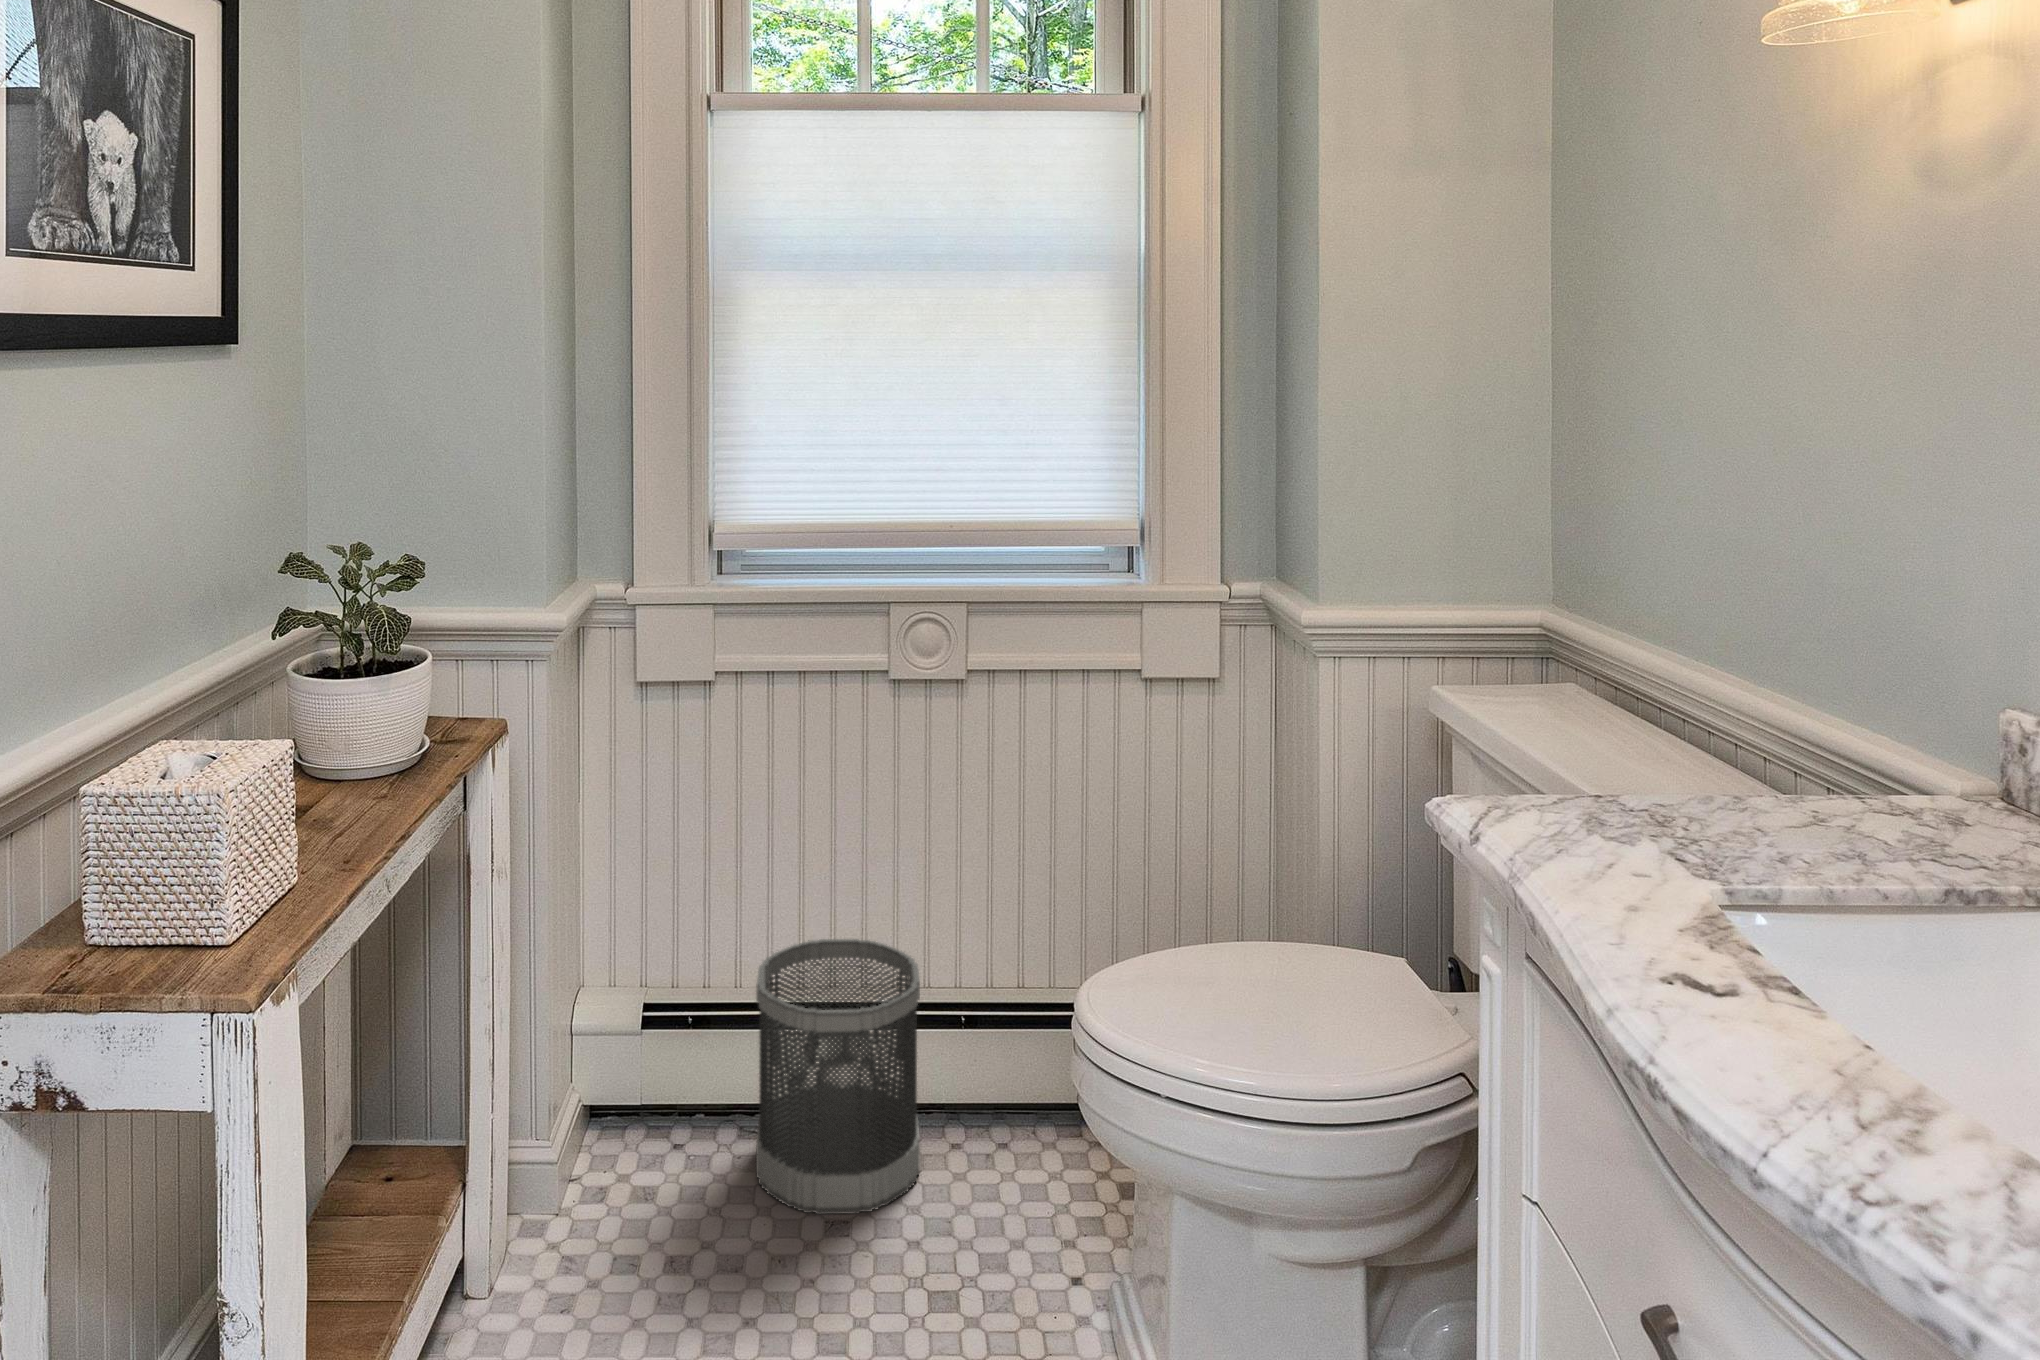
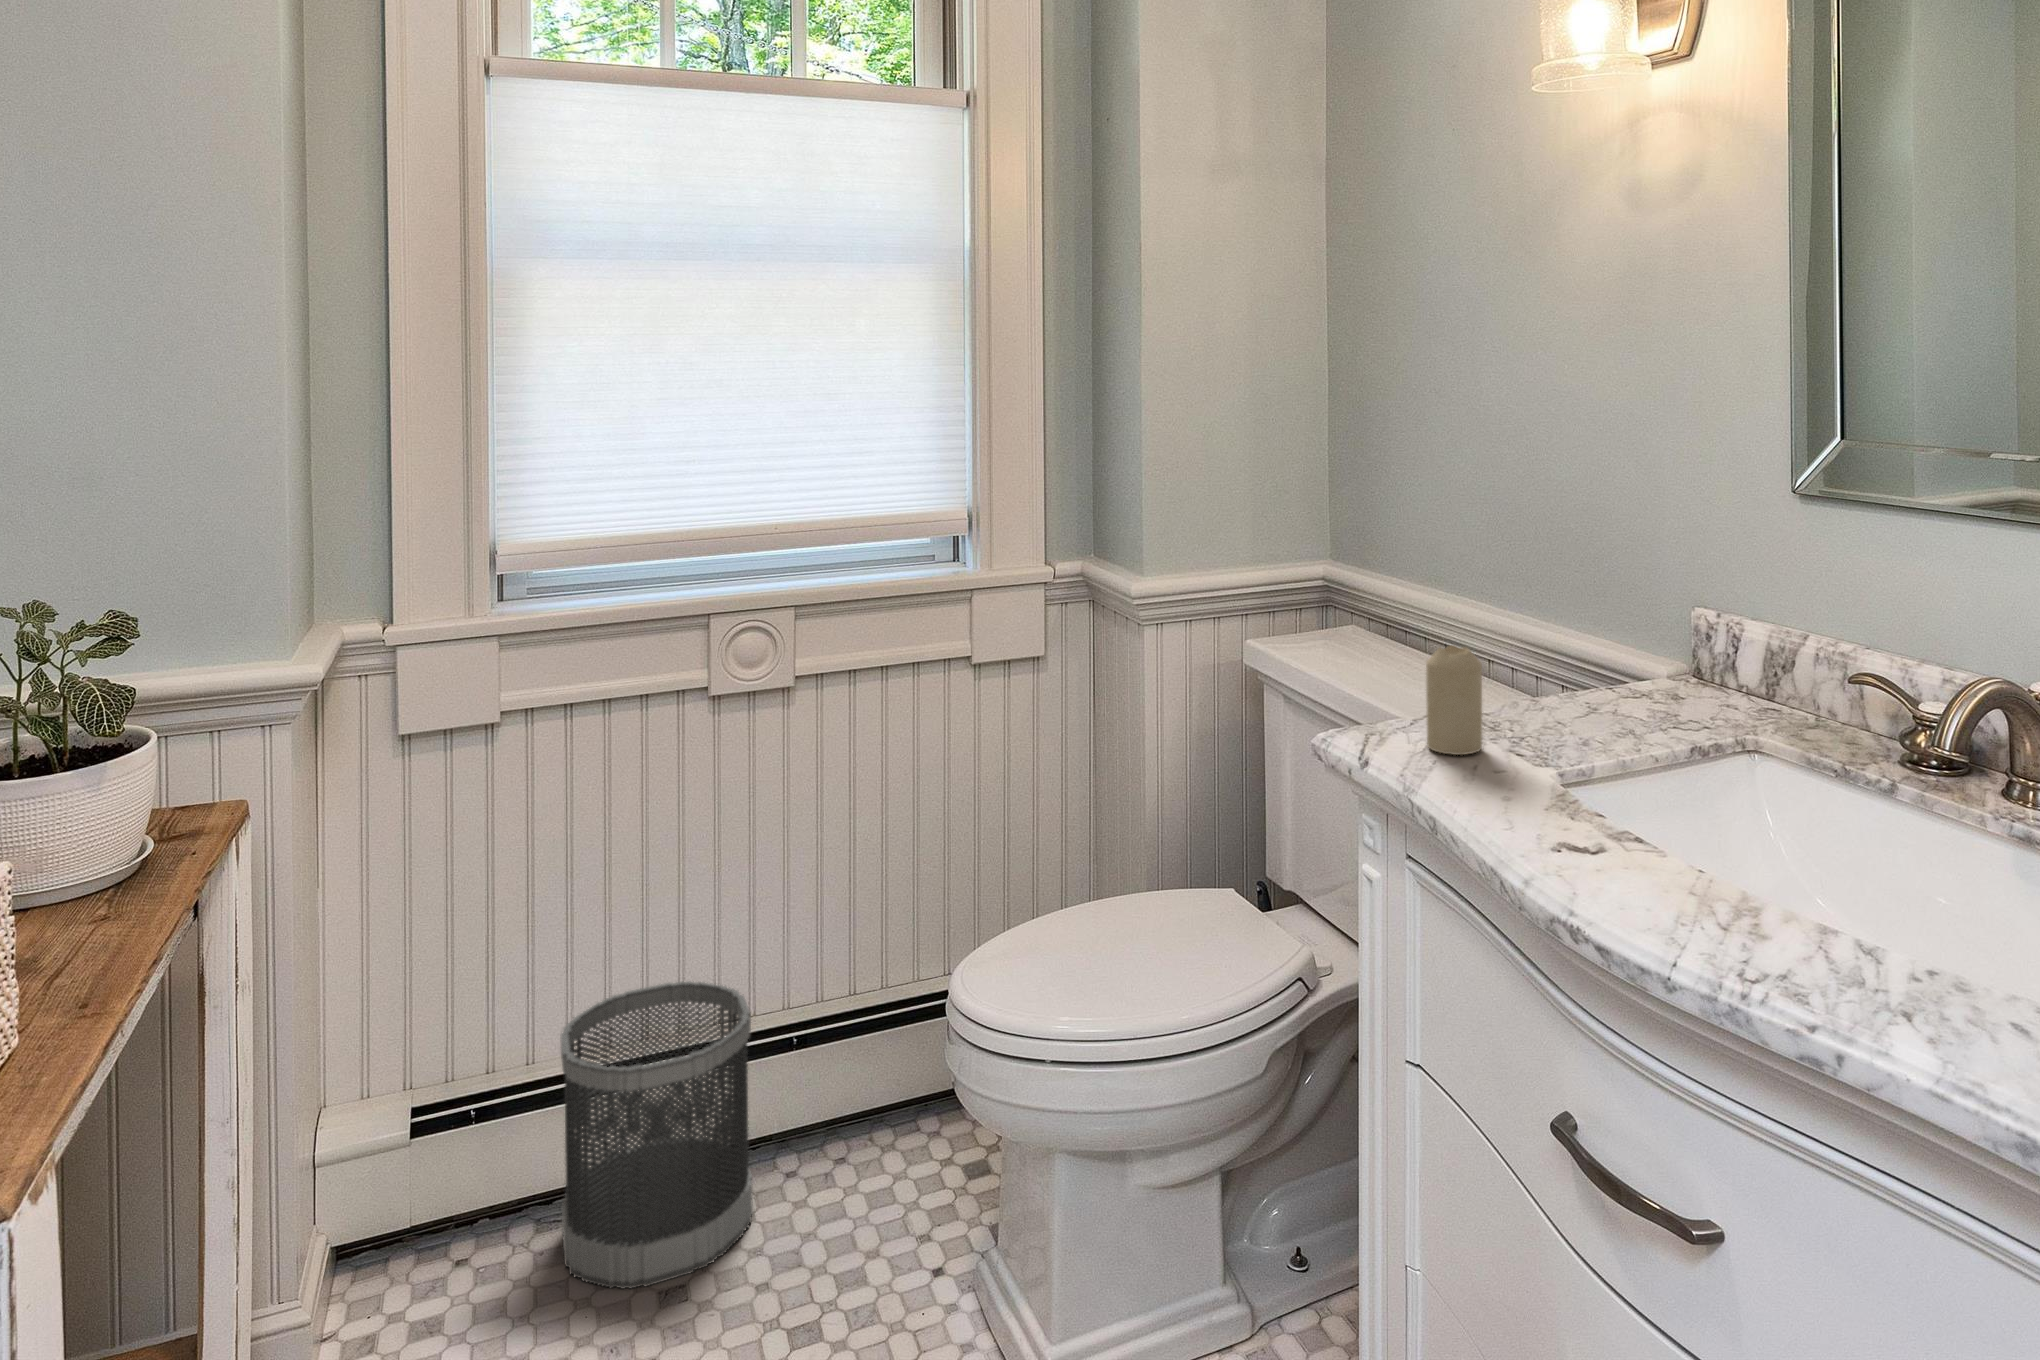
candle: none [1564,714,1636,846] -> present [1426,645,1482,755]

